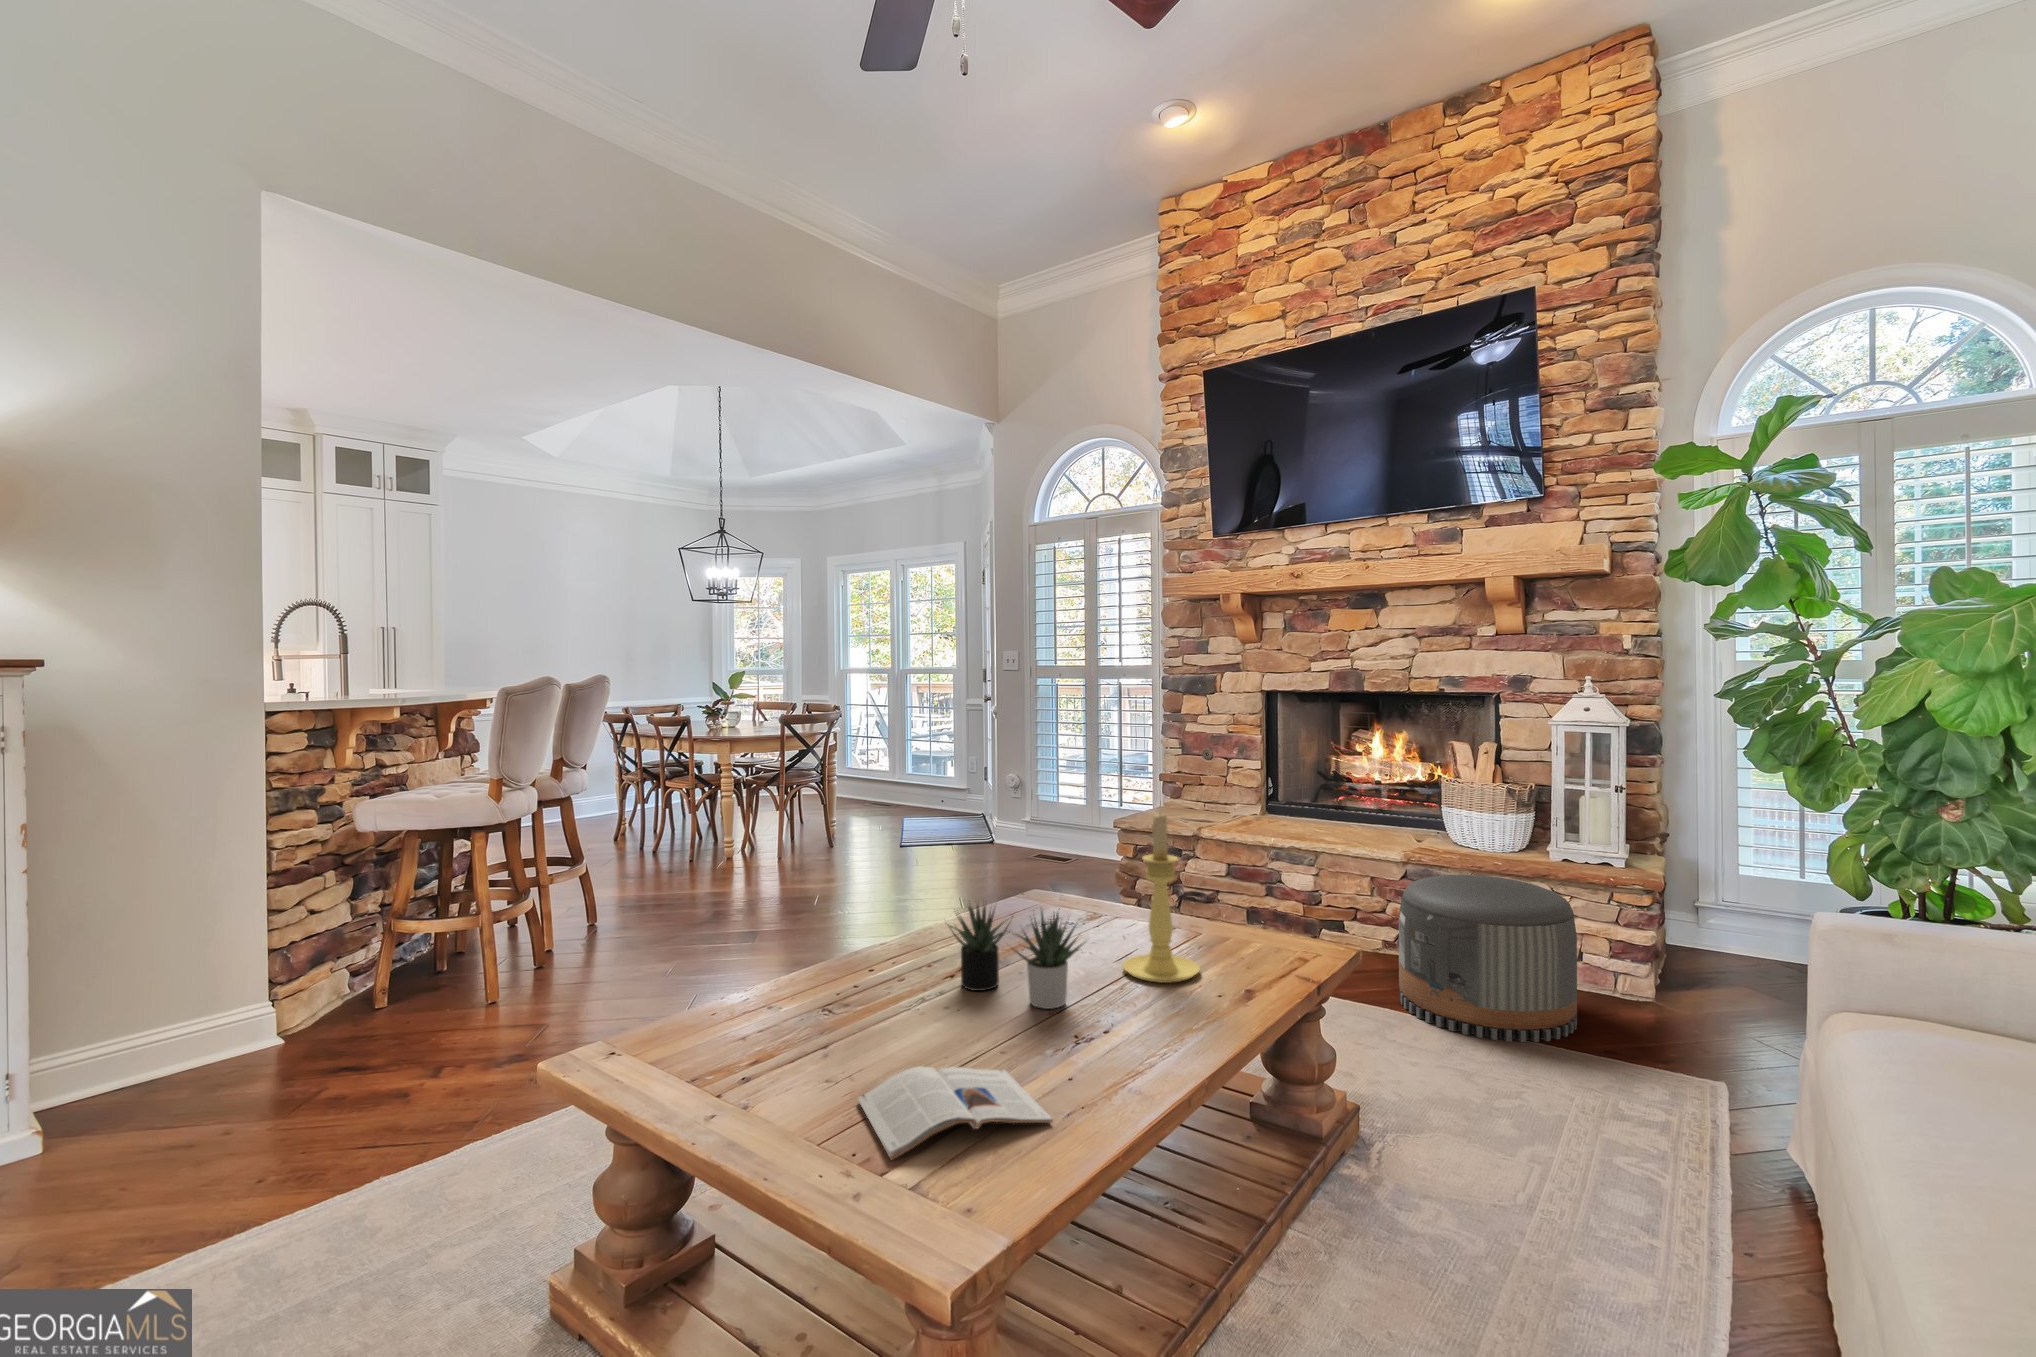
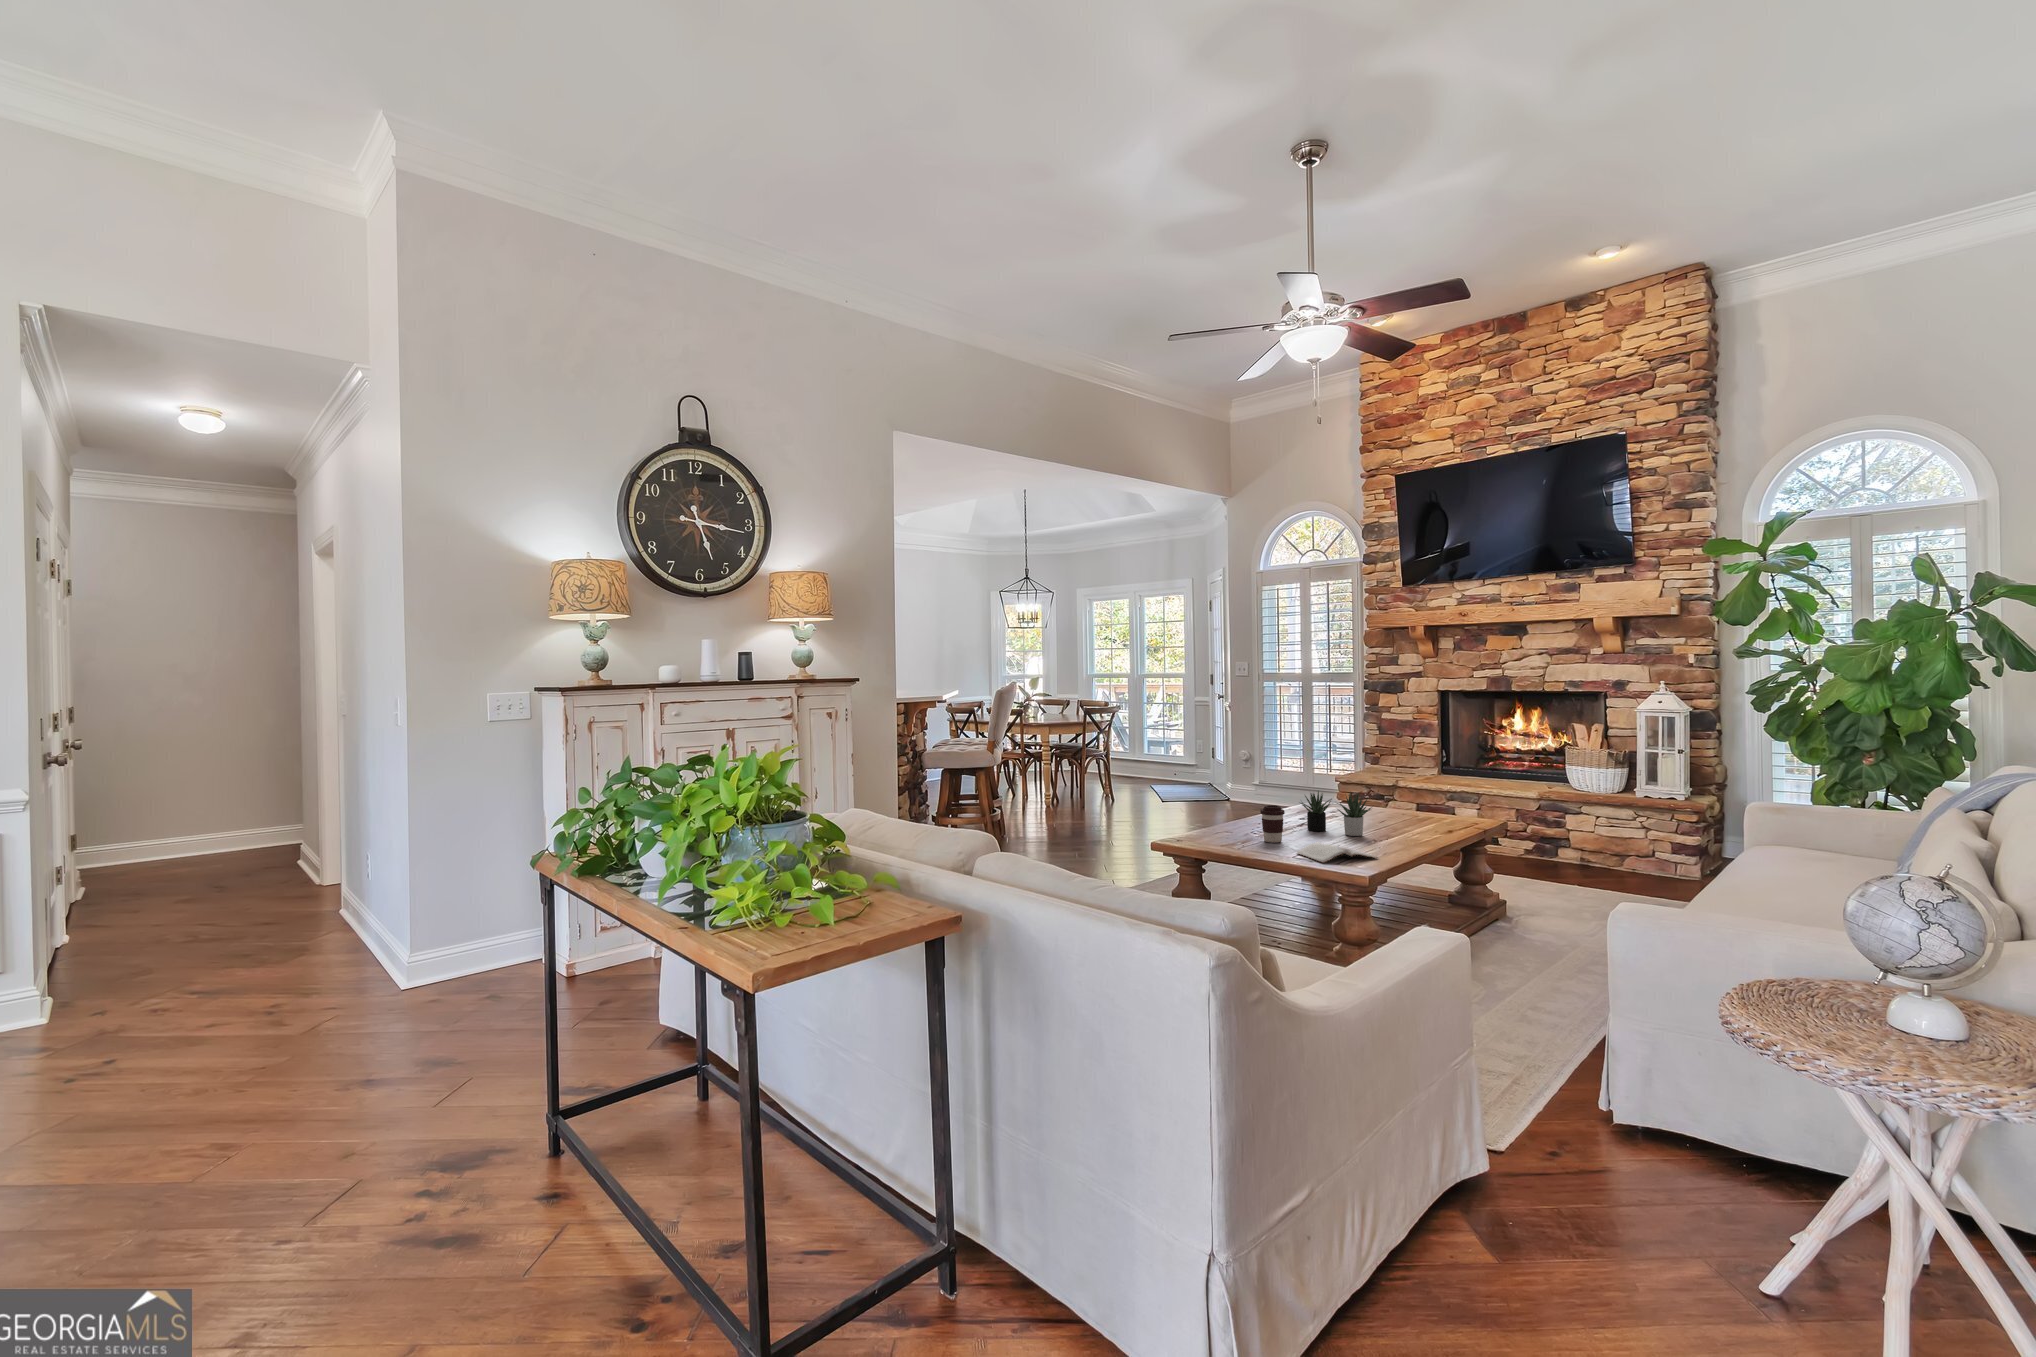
candle holder: present [1123,813,1200,983] -> none [1383,751,1423,831]
pouf: present [1399,875,1577,1042] -> none [1533,803,1644,892]
coffee cup: none [818,951,874,1046] -> present [1260,805,1285,843]

